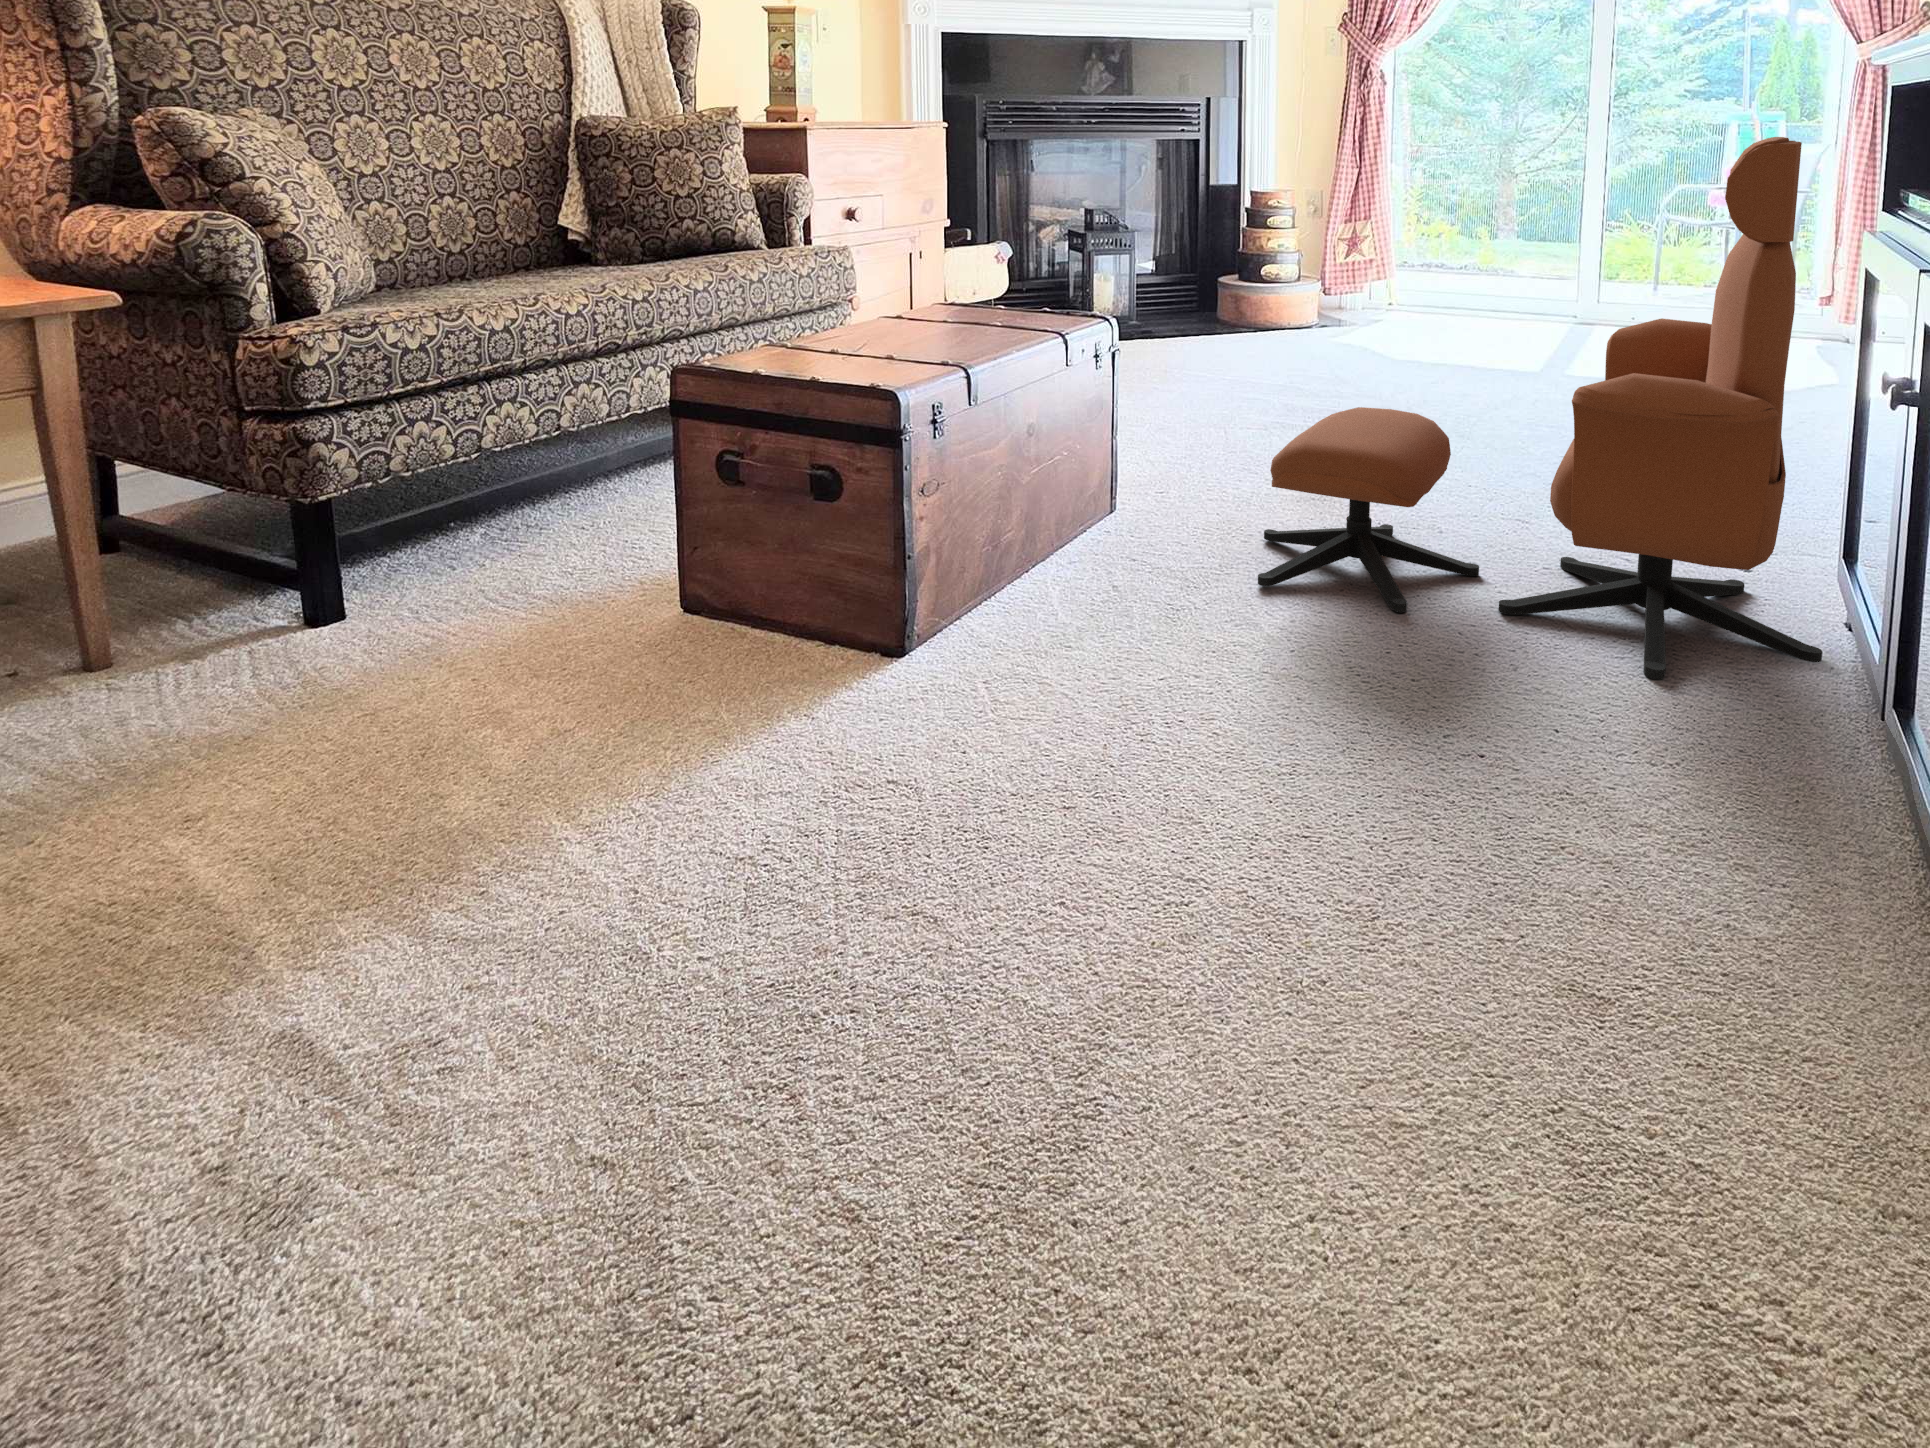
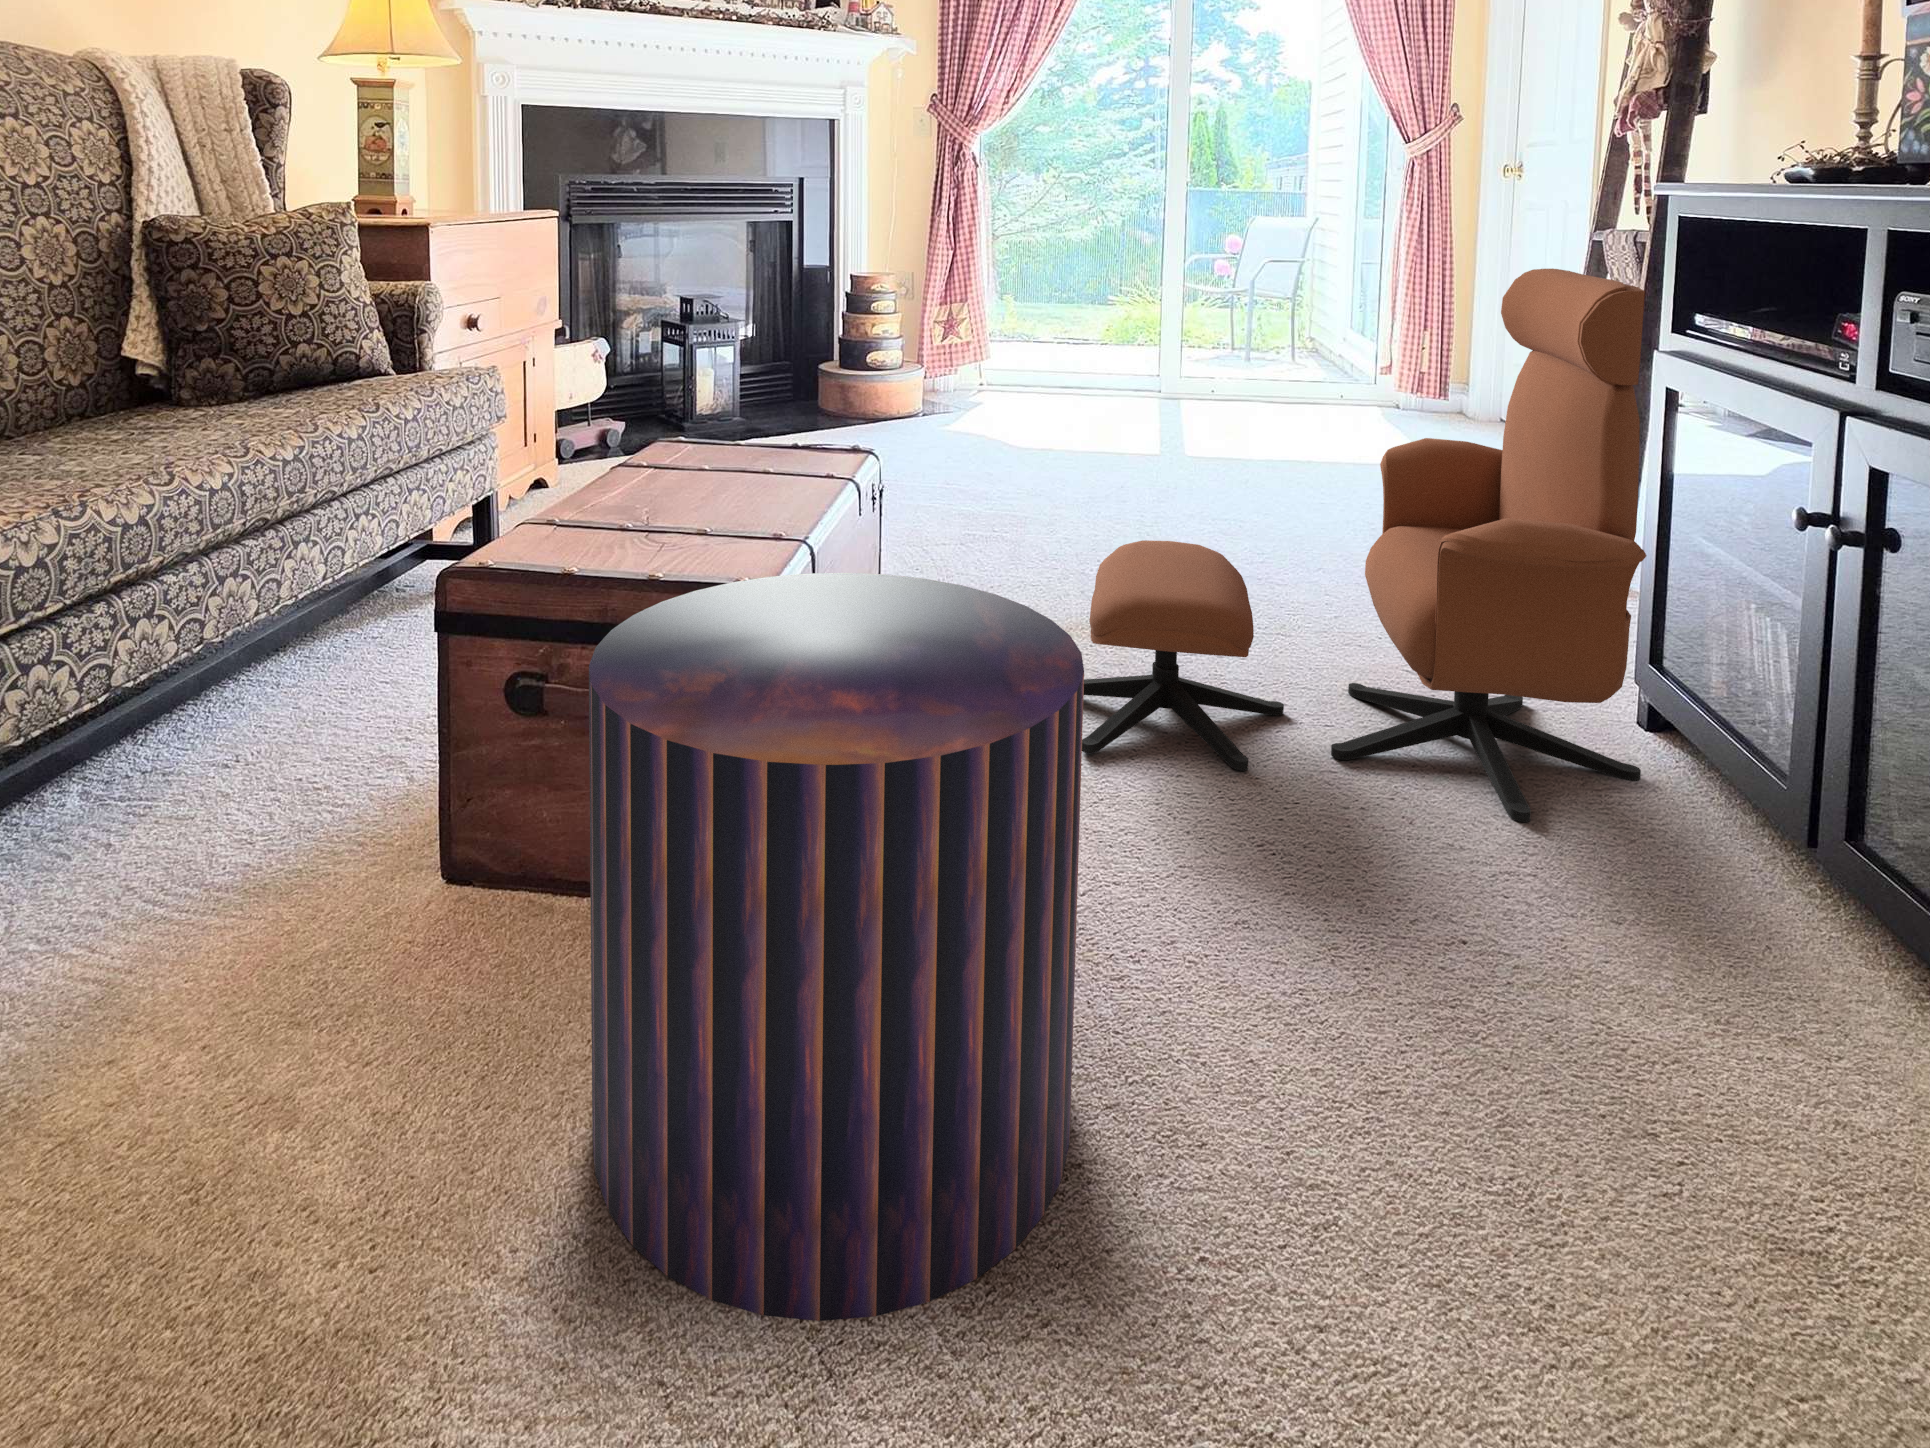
pouf: none [657,371,1065,899] -> present [589,573,1084,1321]

